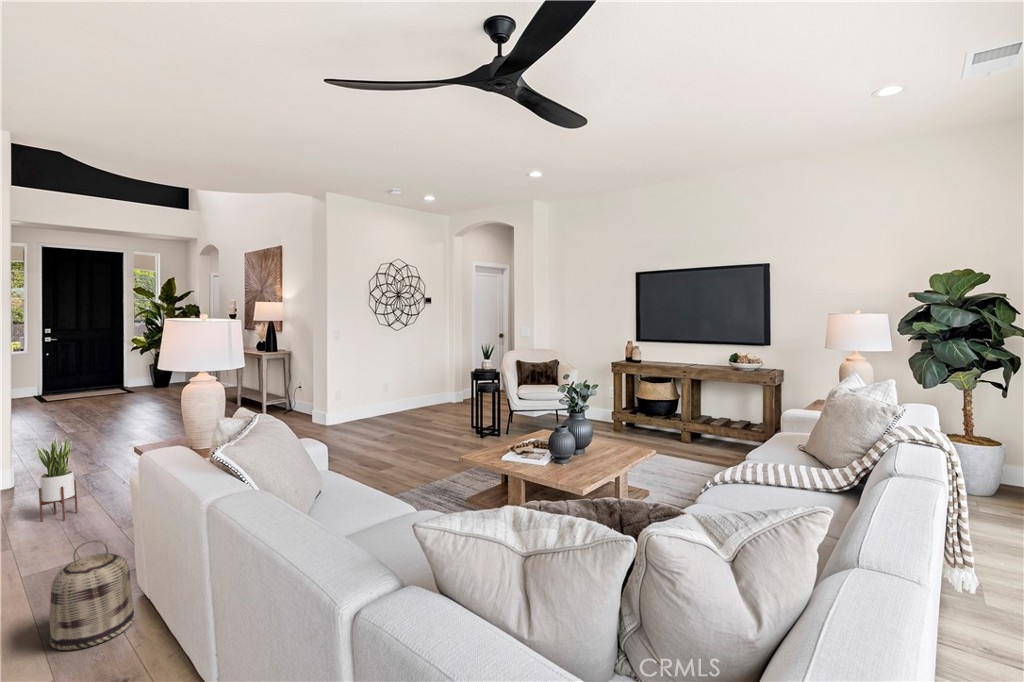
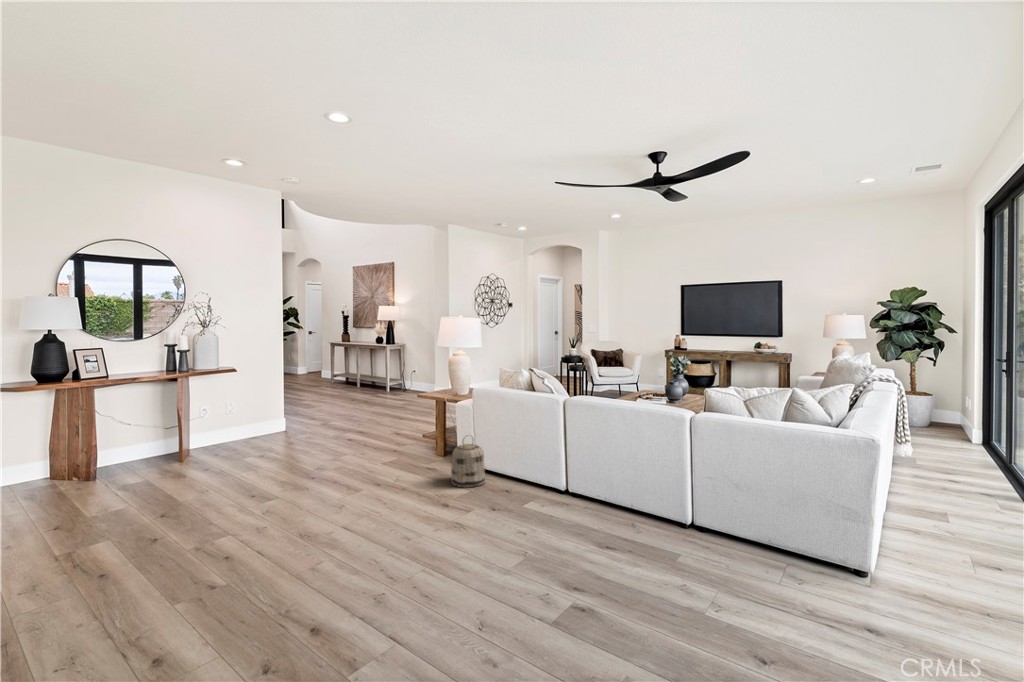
potted plant: present [33,434,78,522] -> none [347,393,363,448]

